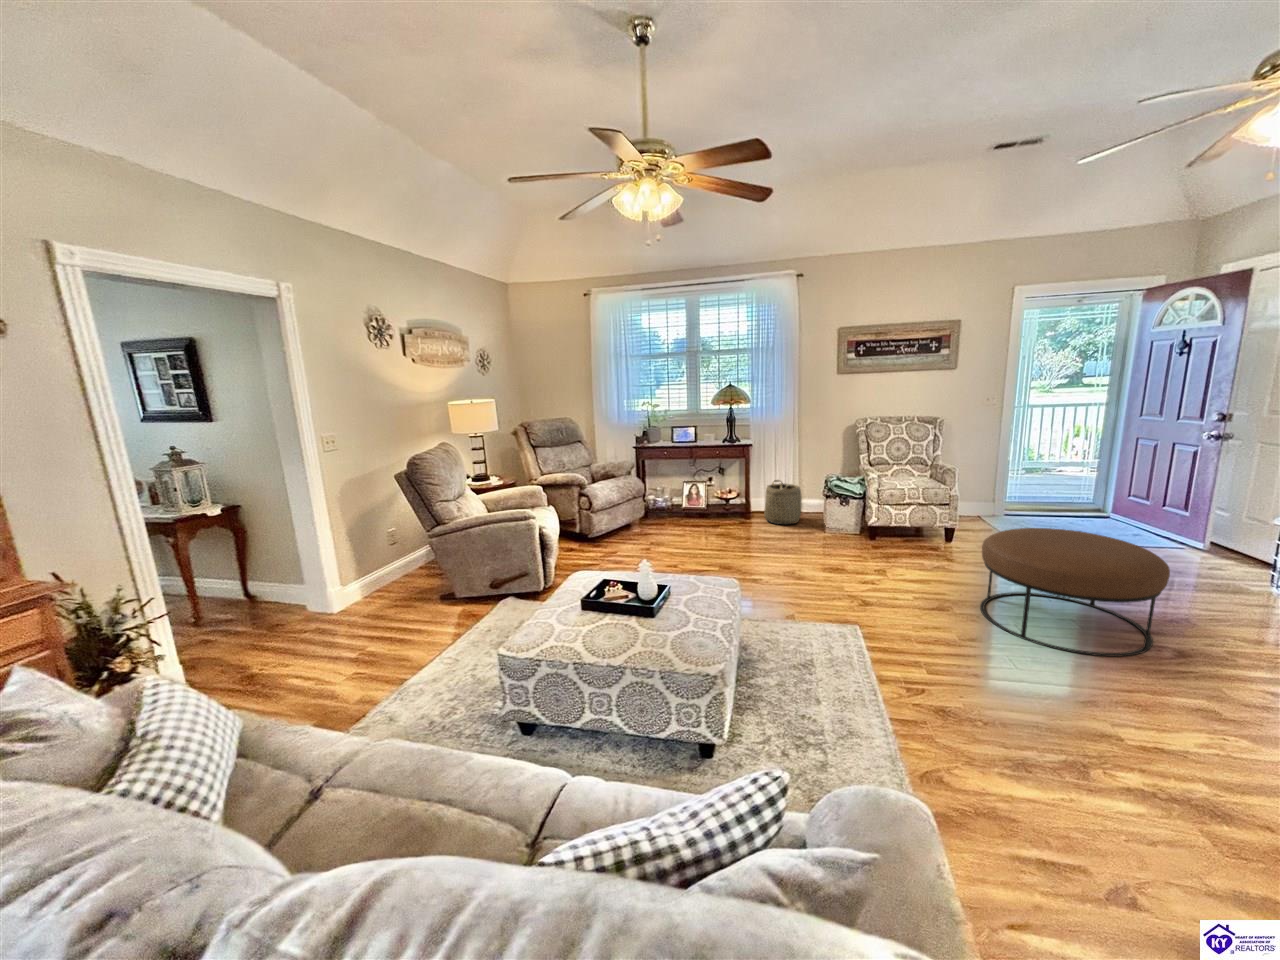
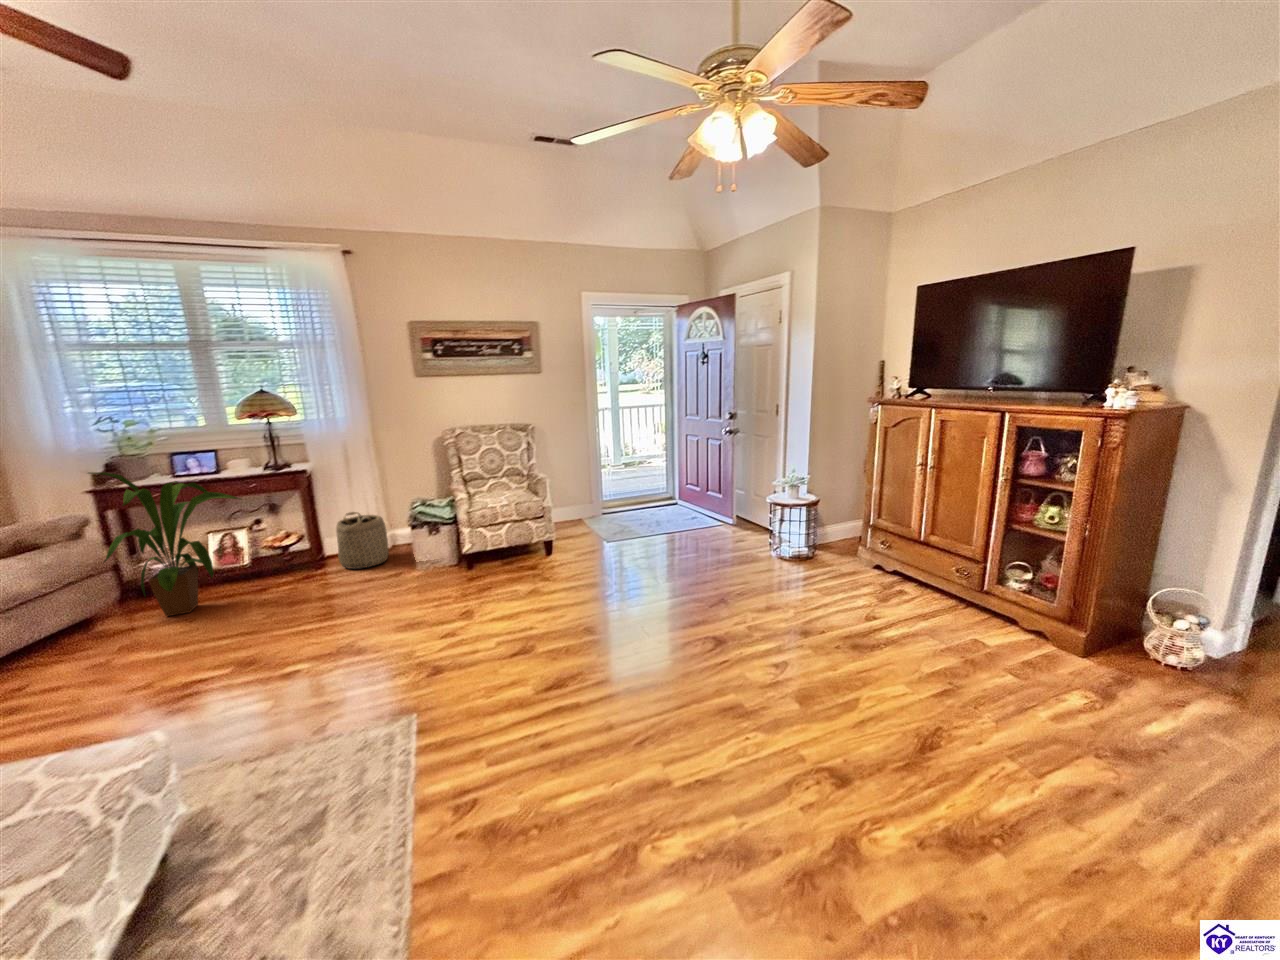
house plant: none [645,434,717,532] -> present [89,473,241,616]
ottoman: present [980,528,1170,657] -> none [555,536,704,672]

